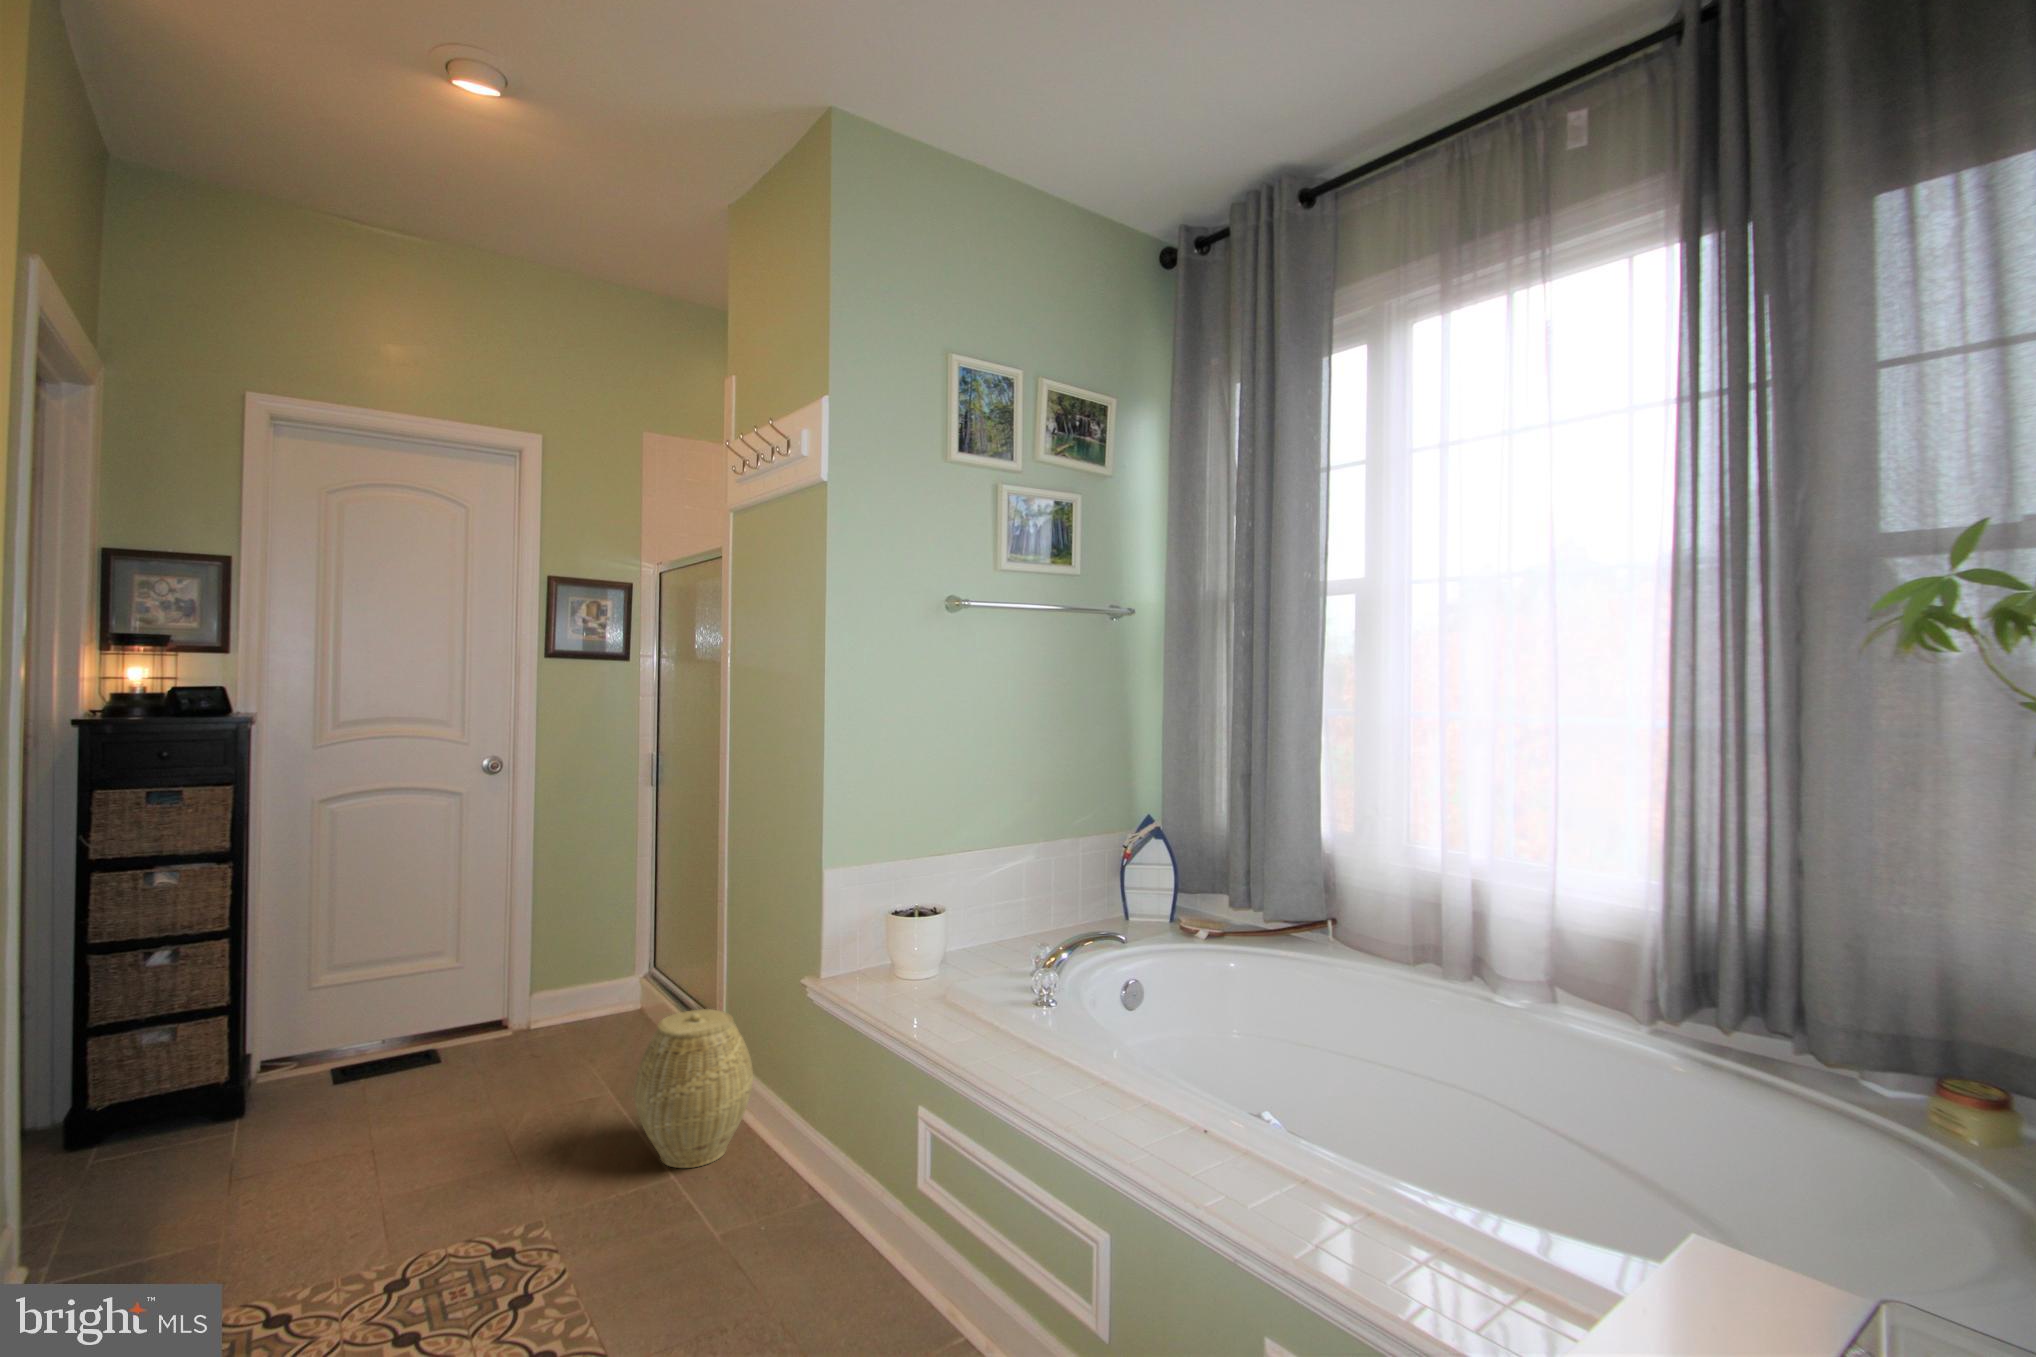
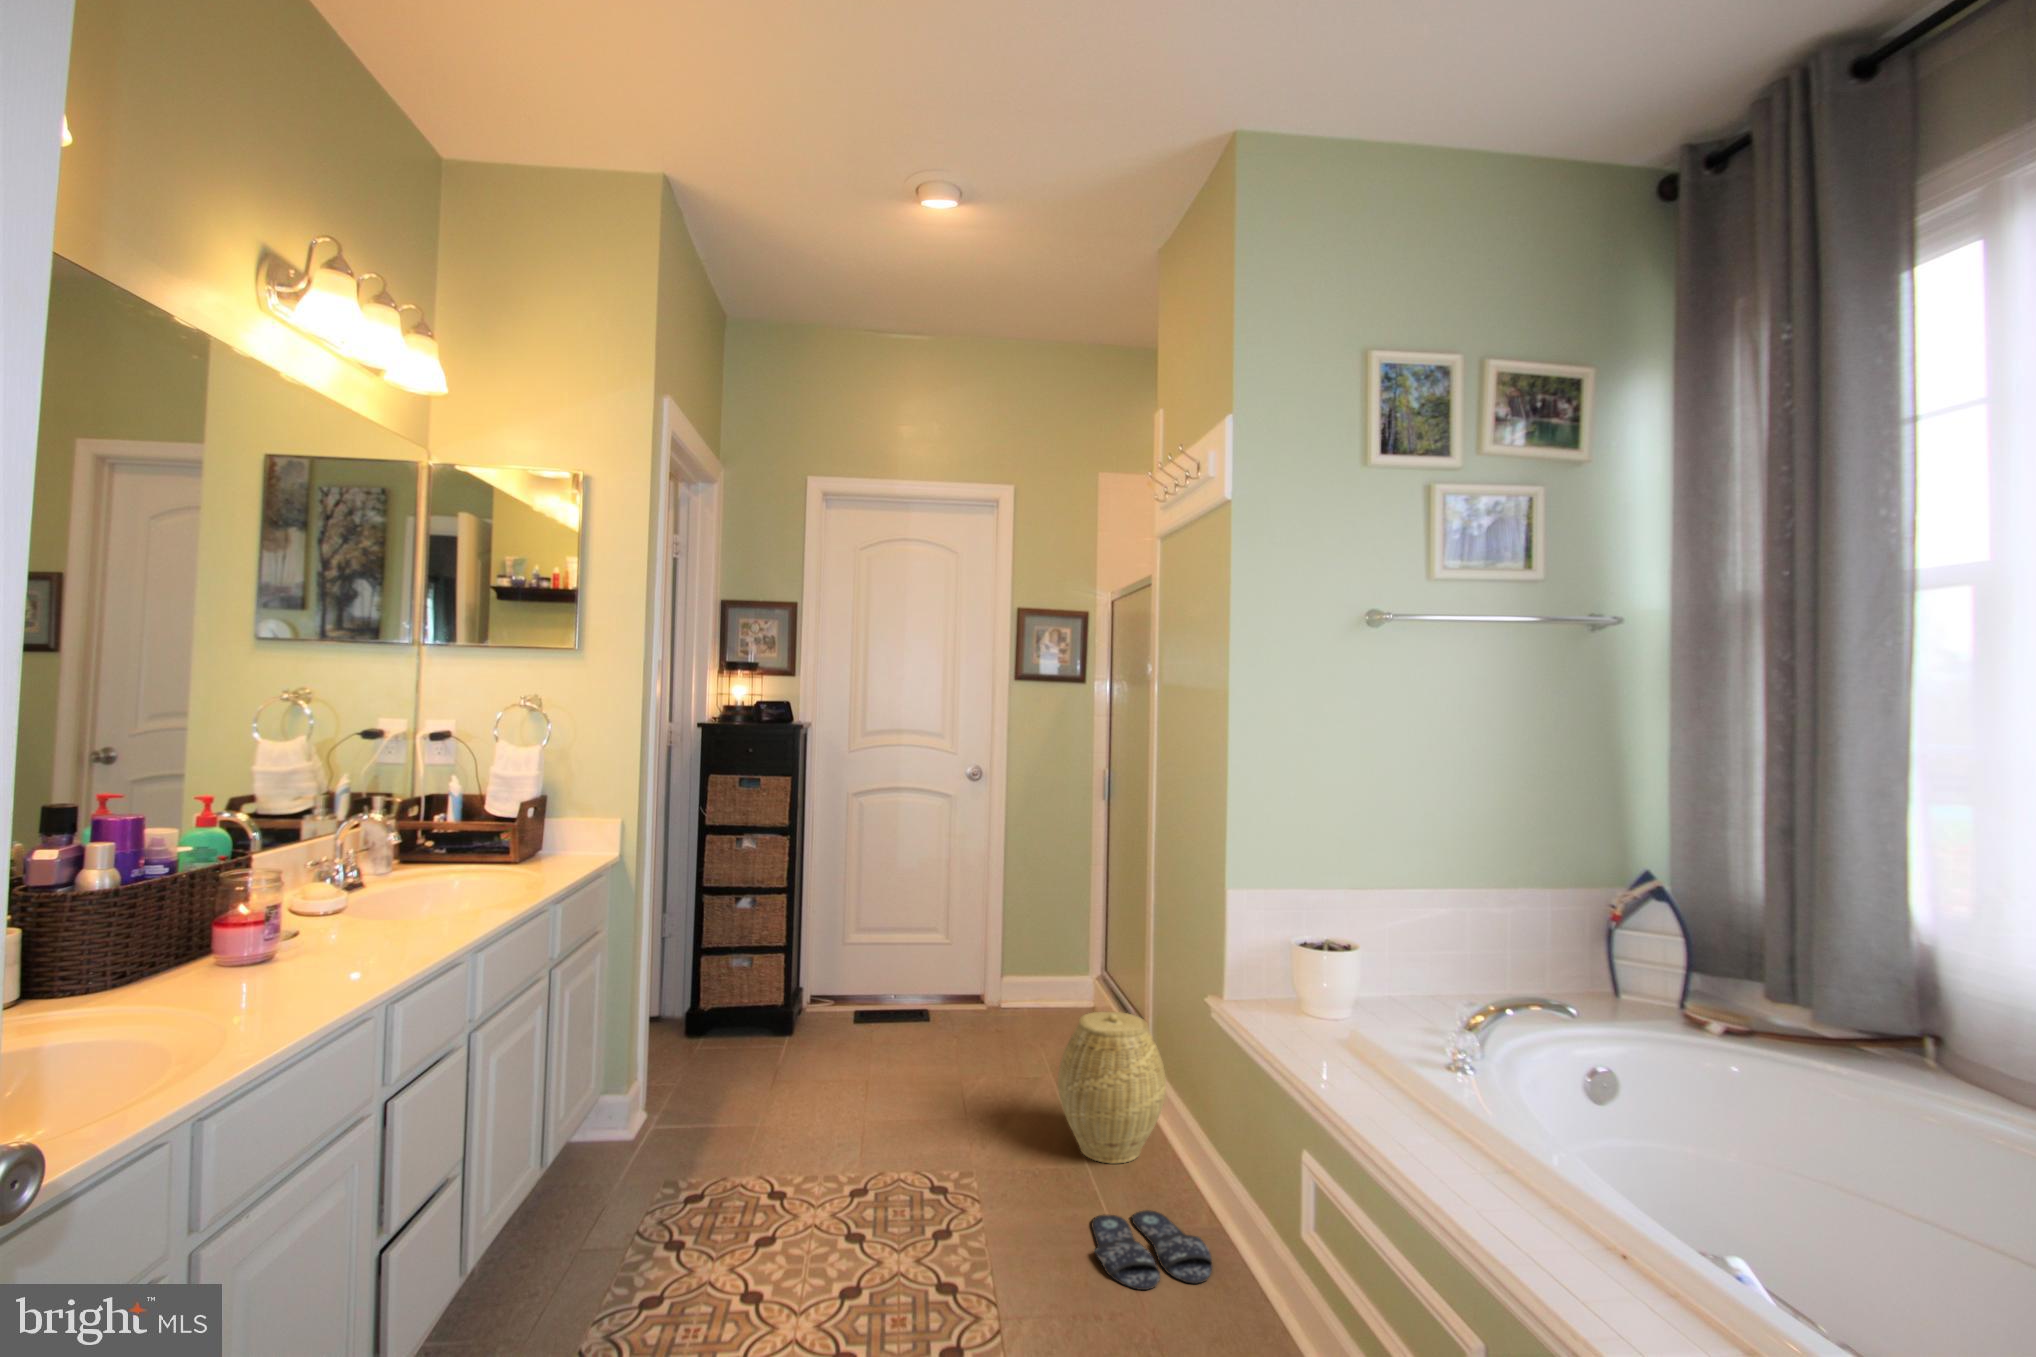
slippers: none [692,1202,823,1285] -> present [1092,1210,1212,1290]

